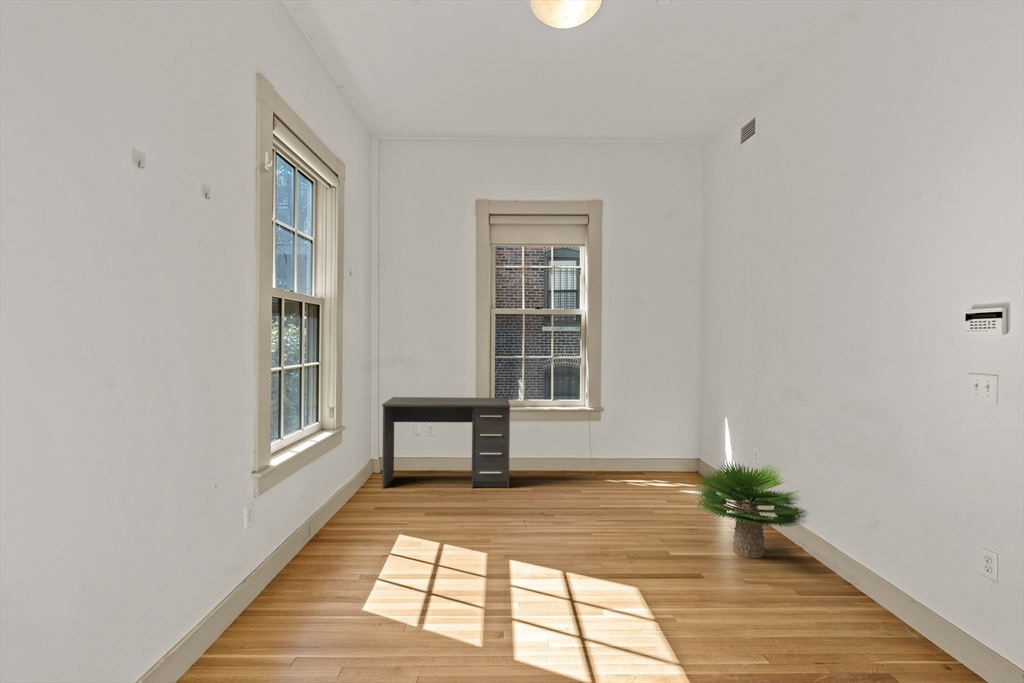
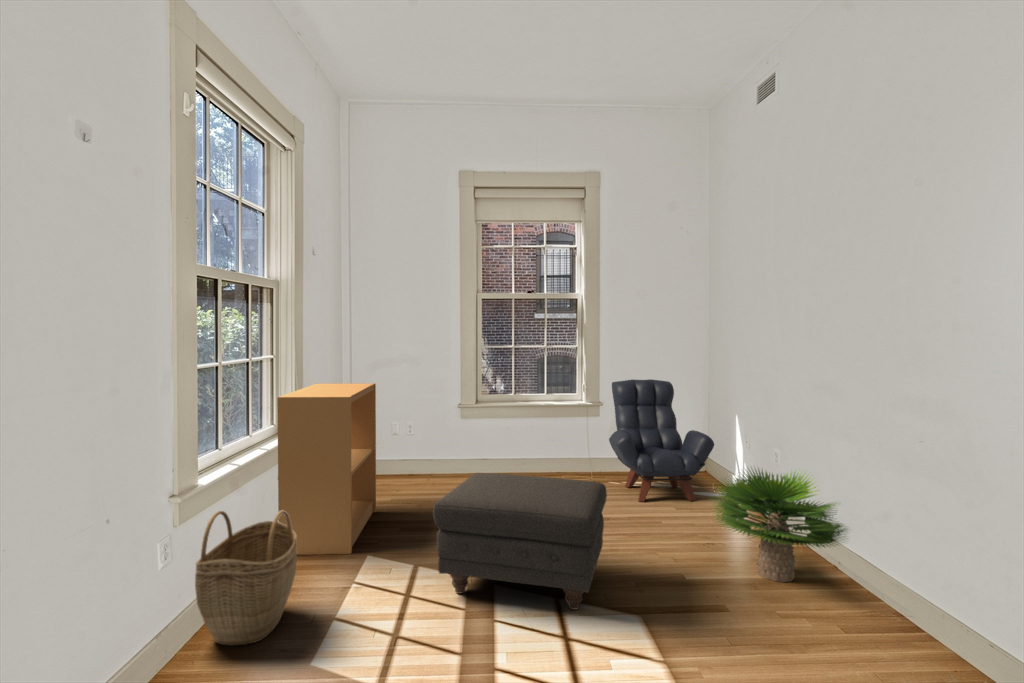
bookshelf: none [323,388,403,534] -> present [277,383,376,555]
armchair: none [610,388,704,497] -> present [609,379,714,502]
desk: present [382,397,510,488] -> none [355,392,498,494]
ottoman: none [459,464,604,575] -> present [433,473,607,610]
woven basket: none [271,488,347,595] -> present [195,511,297,646]

